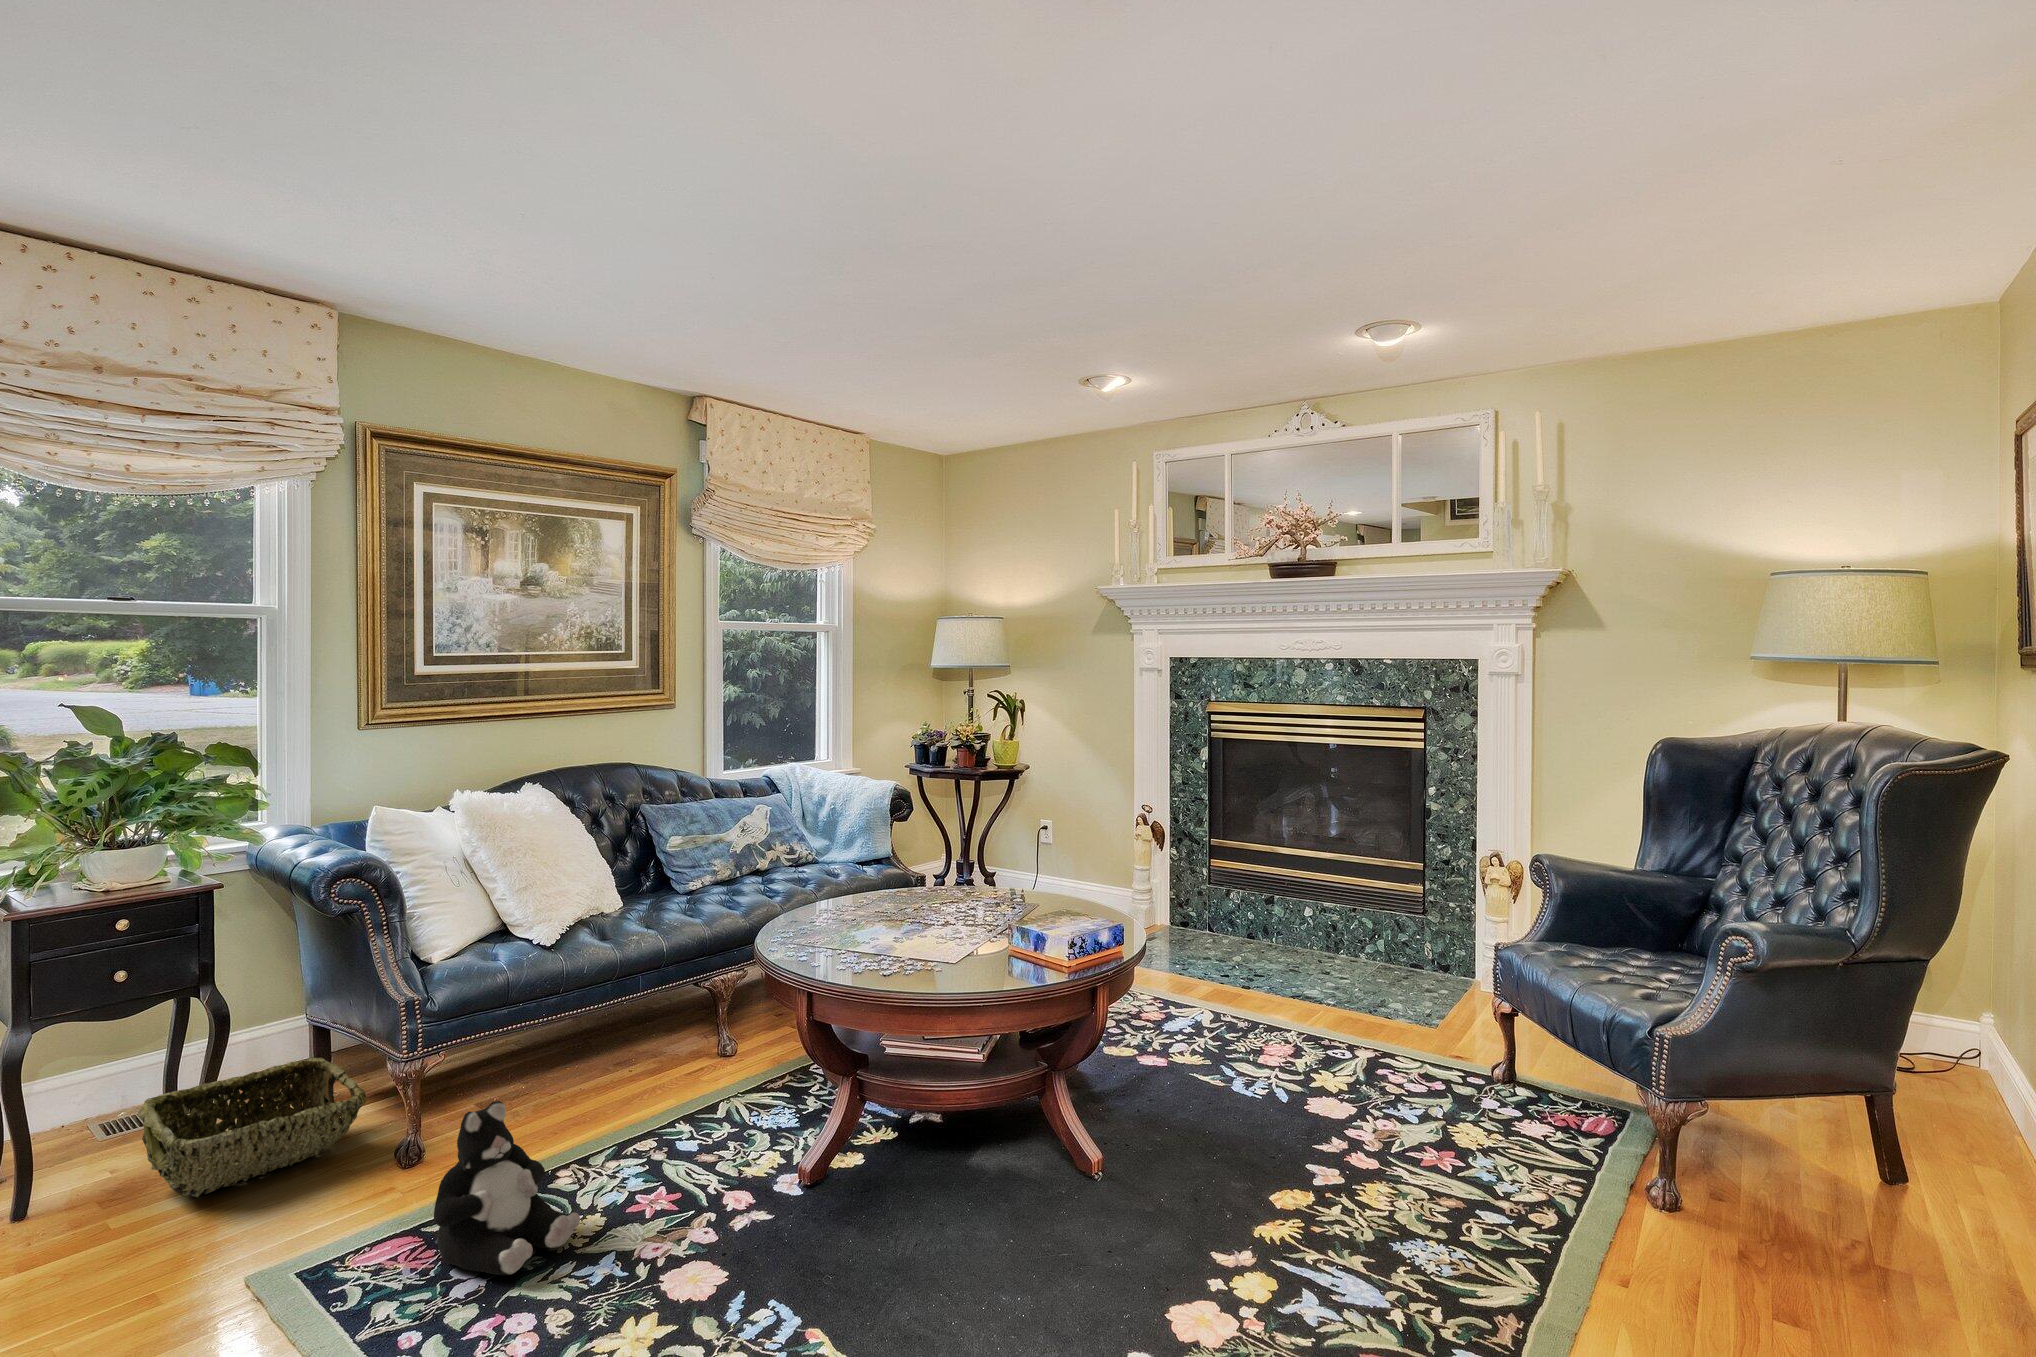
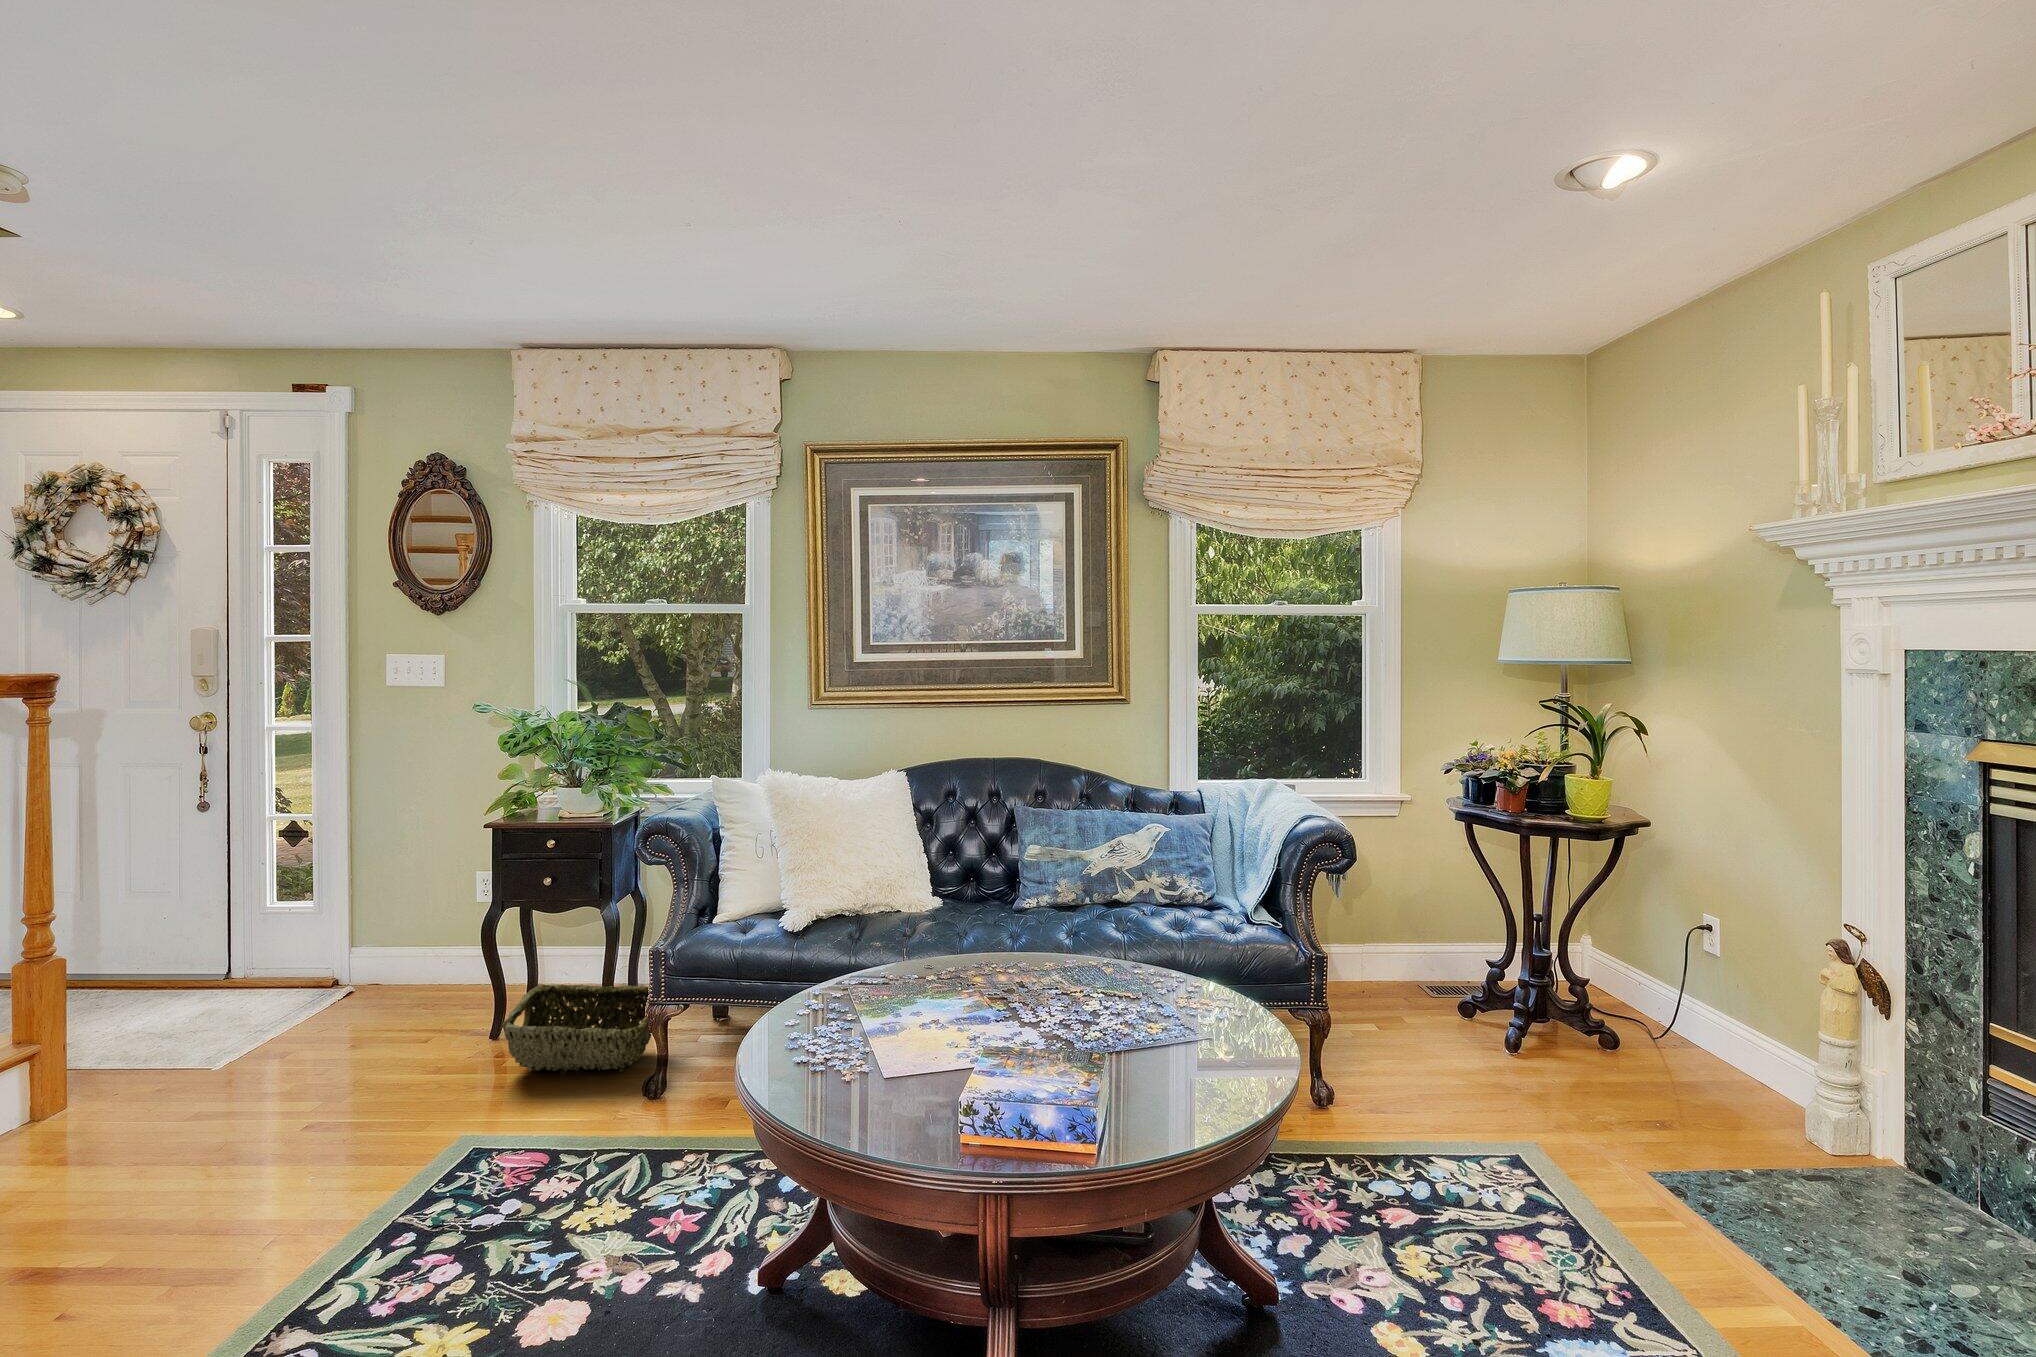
plush toy: present [434,1101,580,1275] -> none [458,1068,579,1234]

